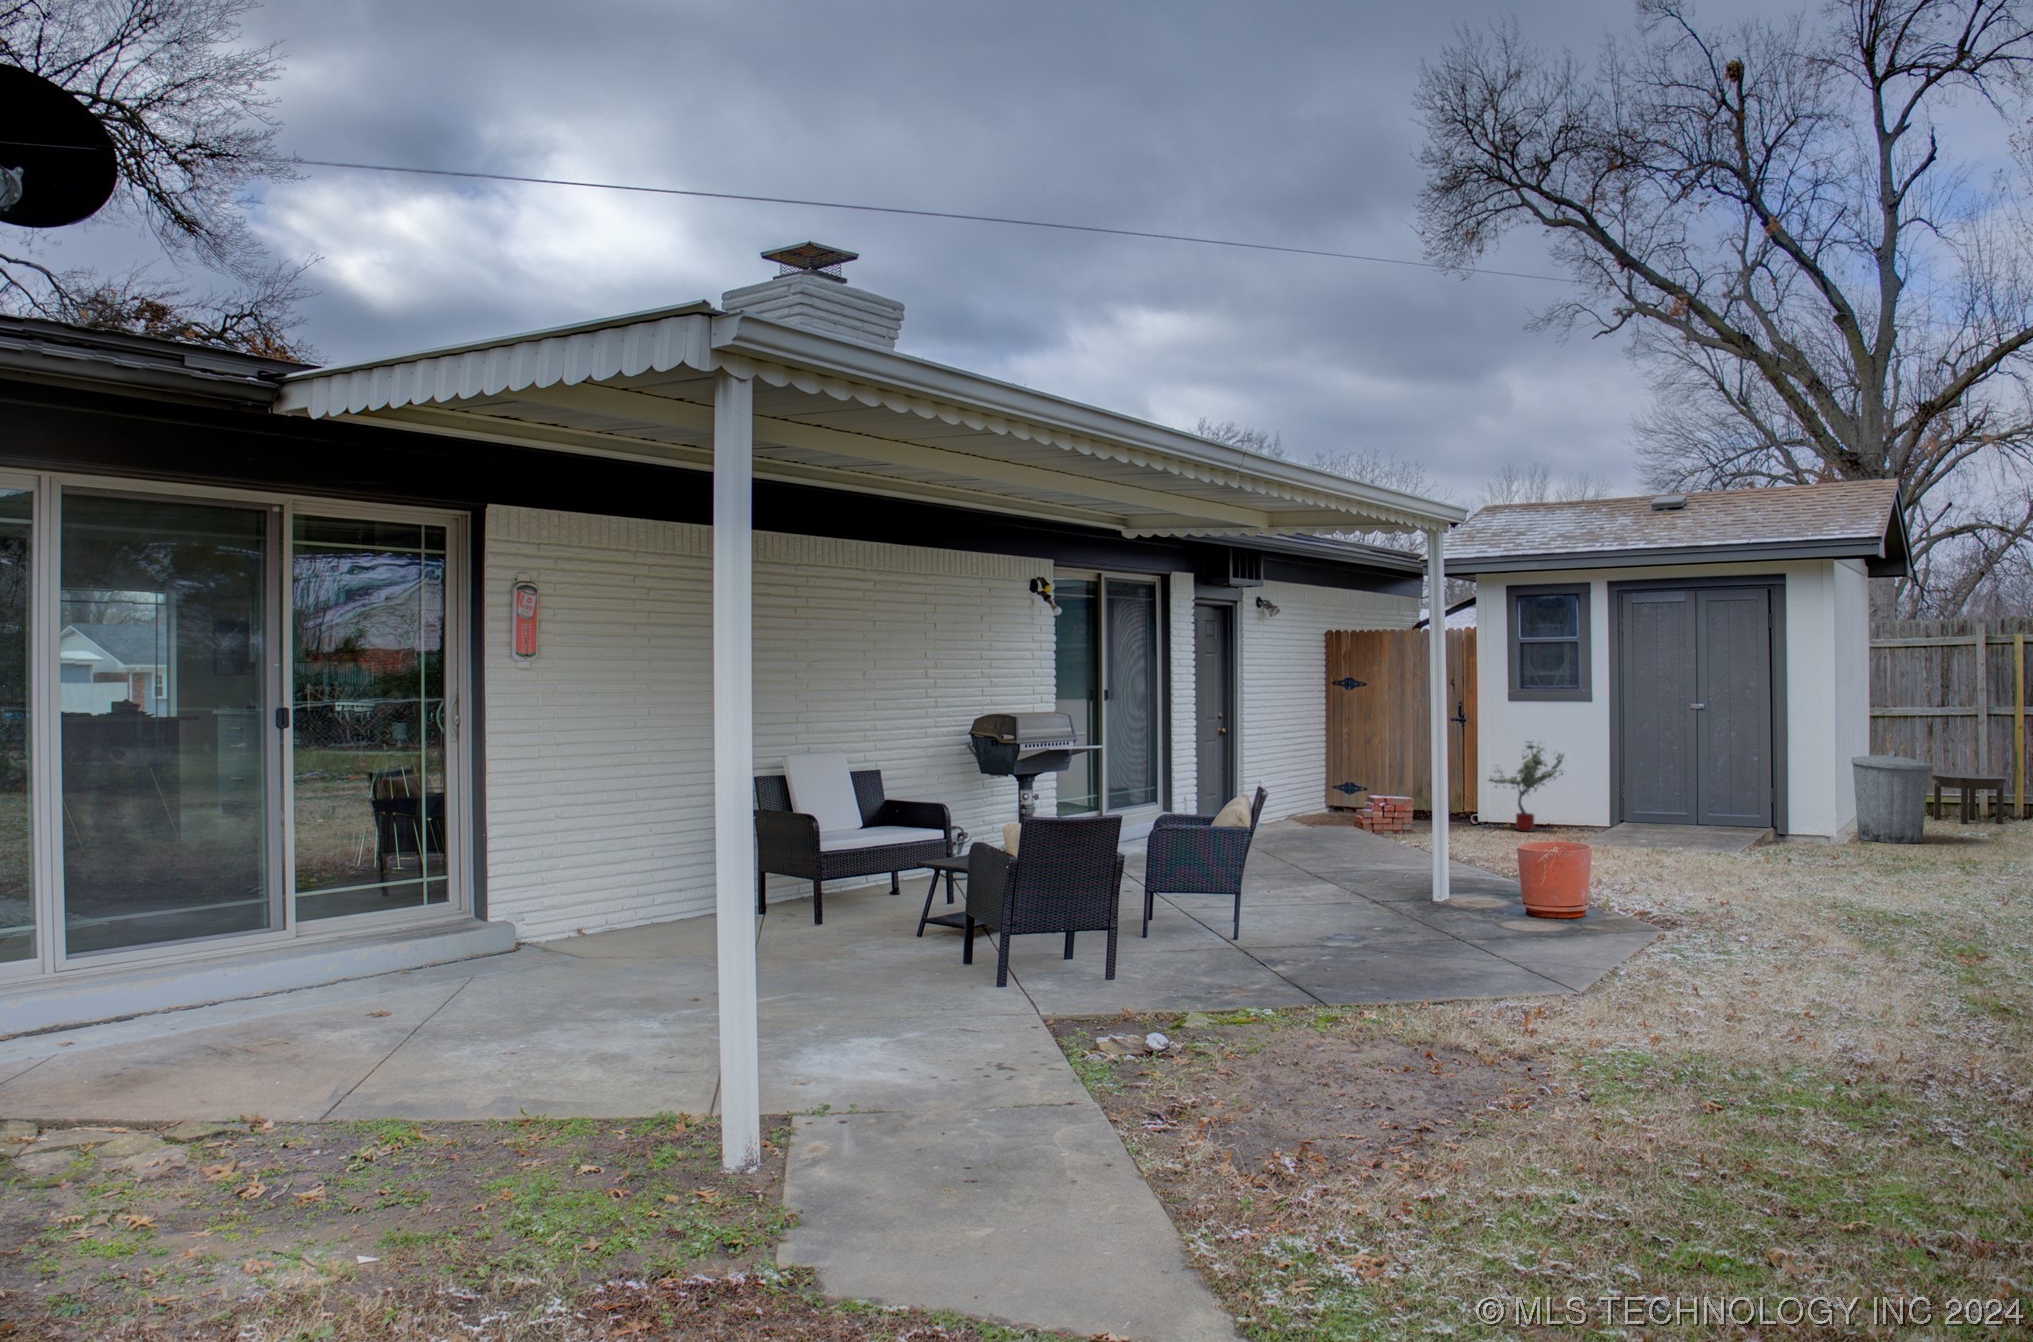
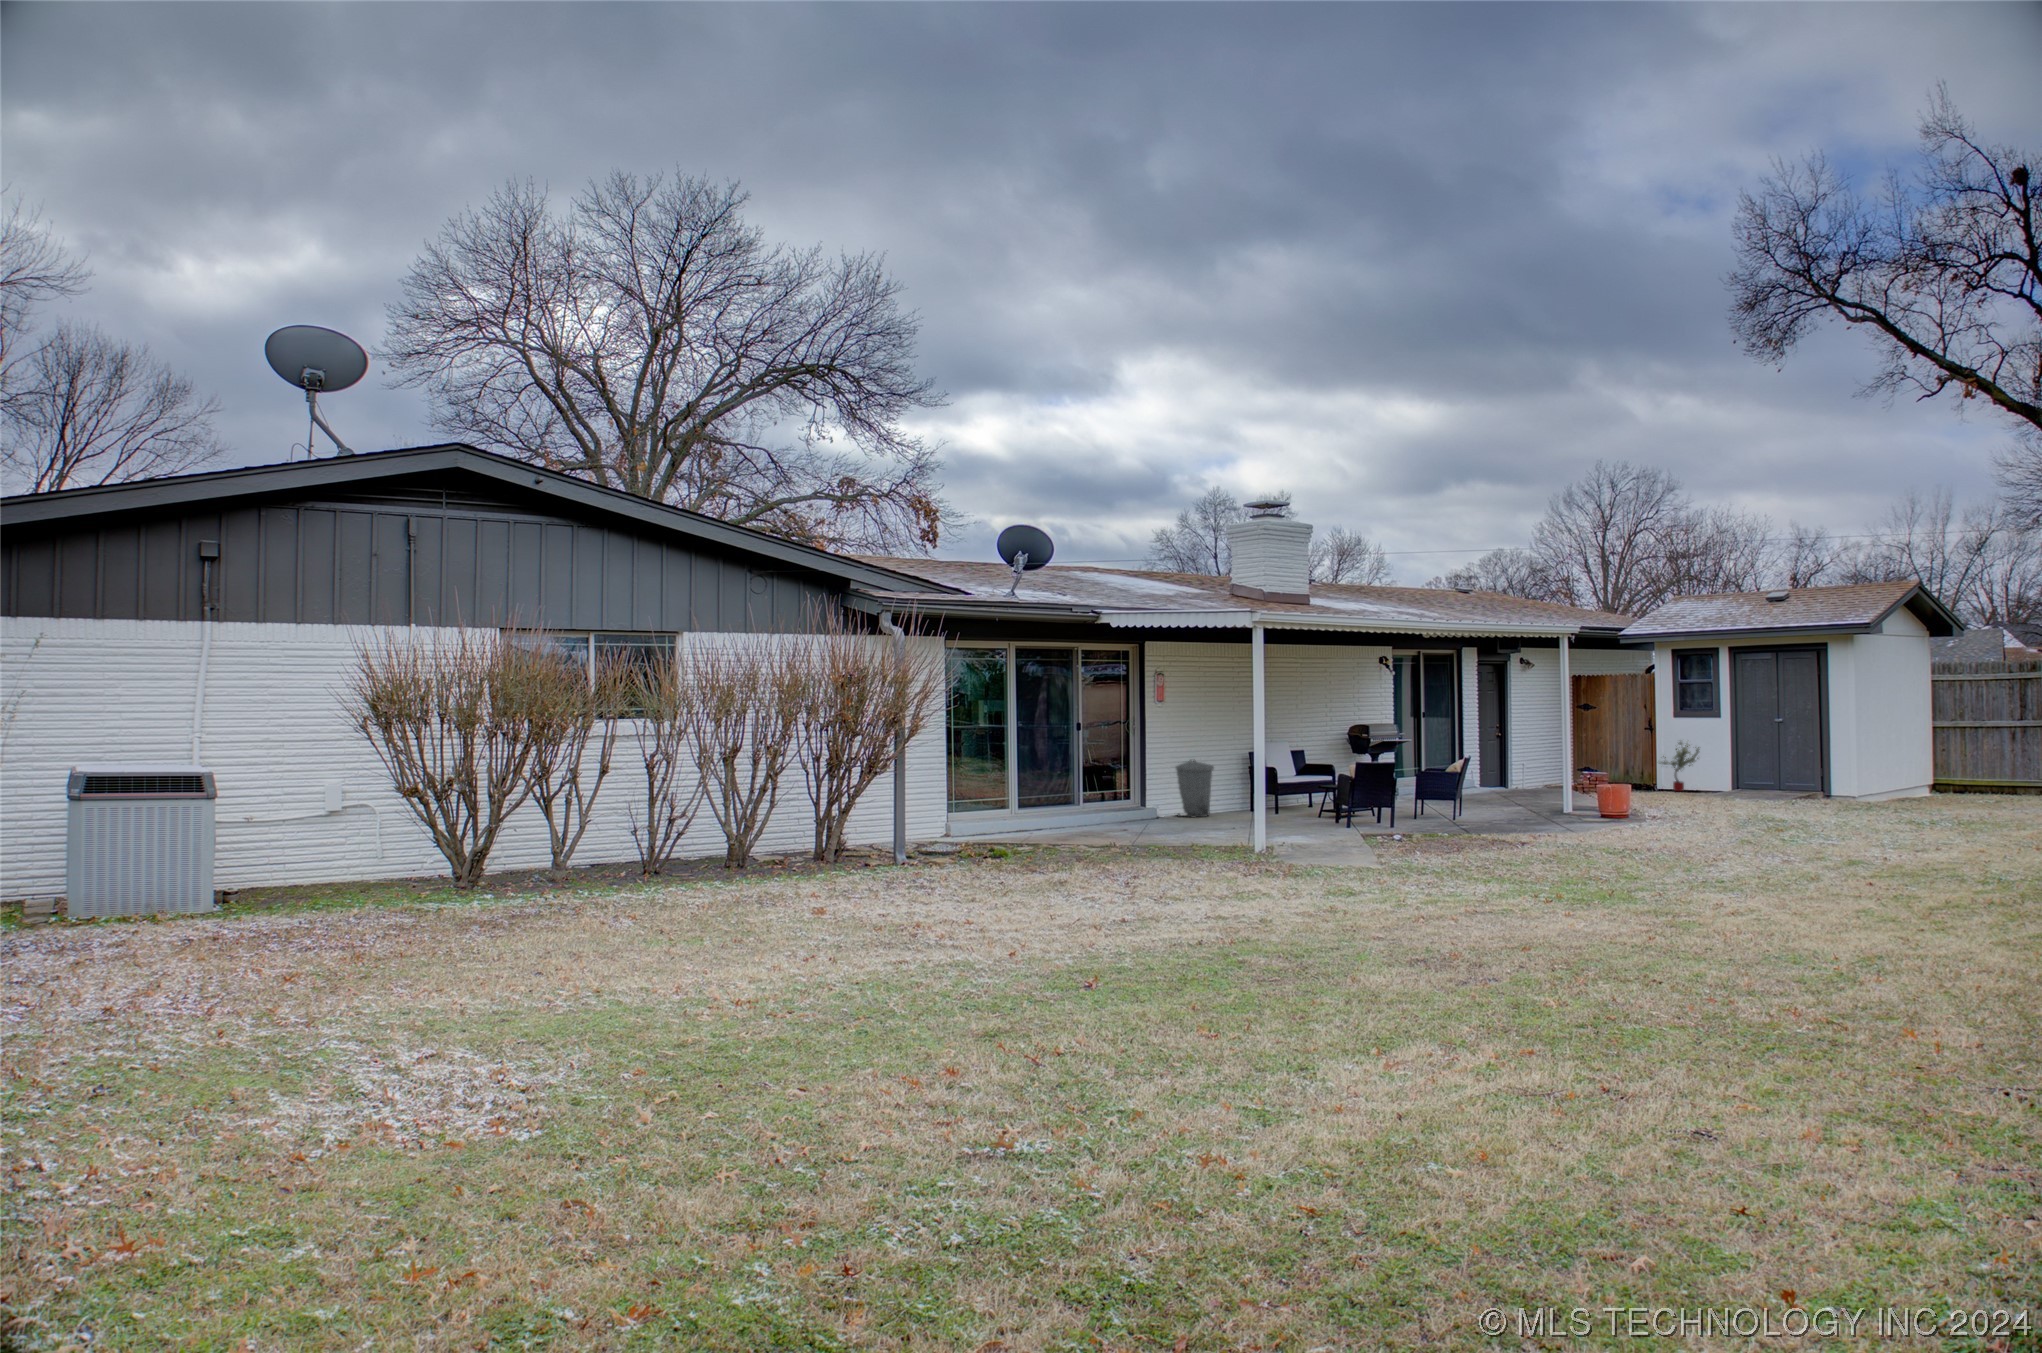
trash can: present [1851,751,1933,844] -> present [1176,759,1214,817]
side table: present [1931,773,2008,824] -> none [1980,762,2030,793]

